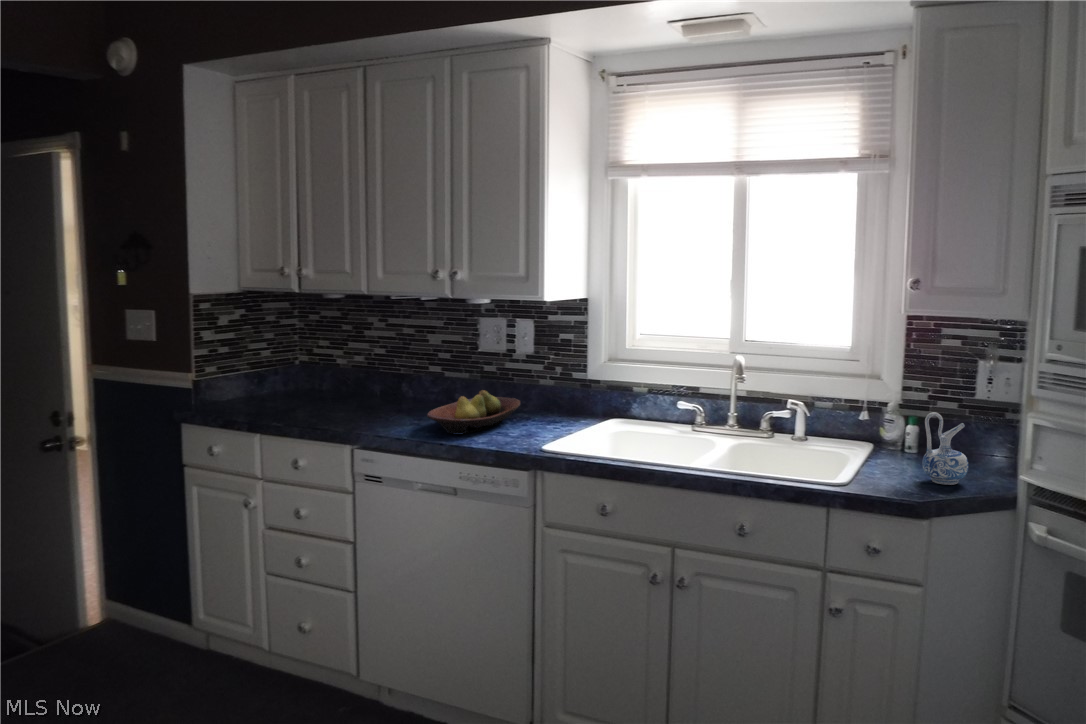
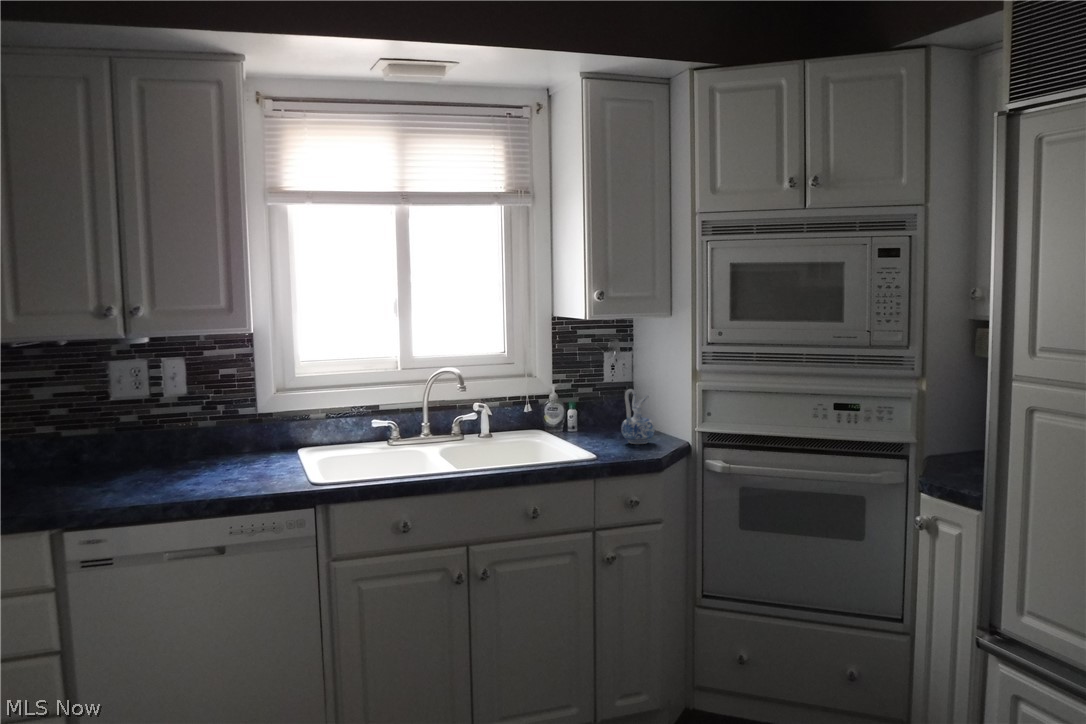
fruit bowl: present [427,390,520,434] -> none [122,439,213,491]

